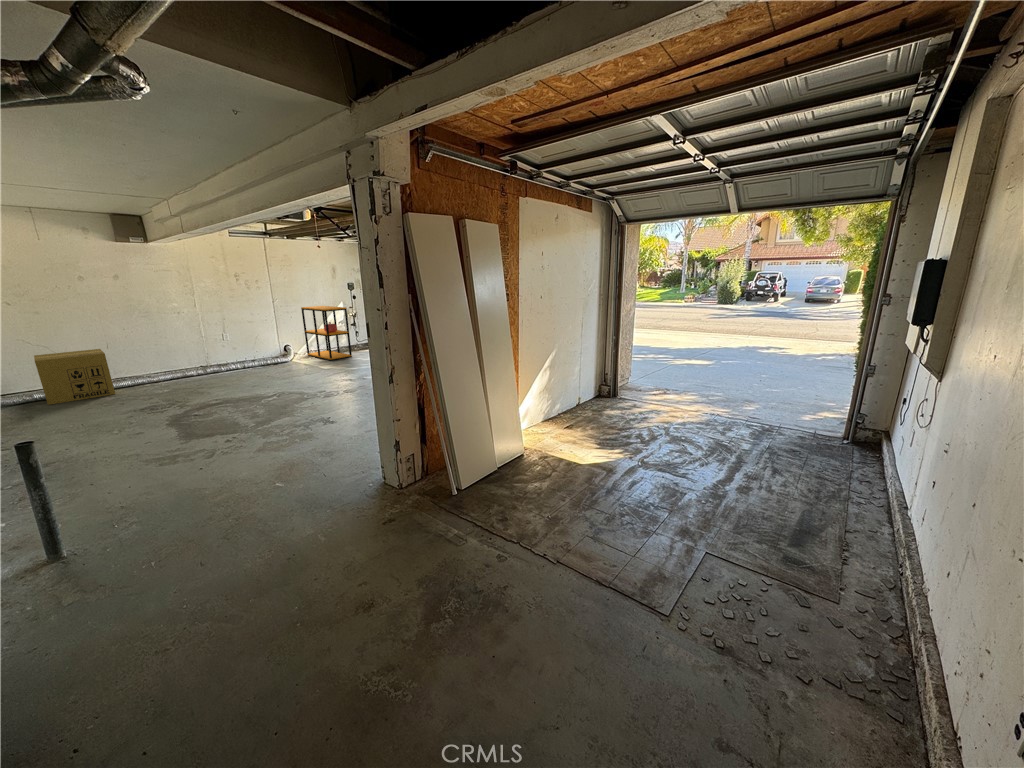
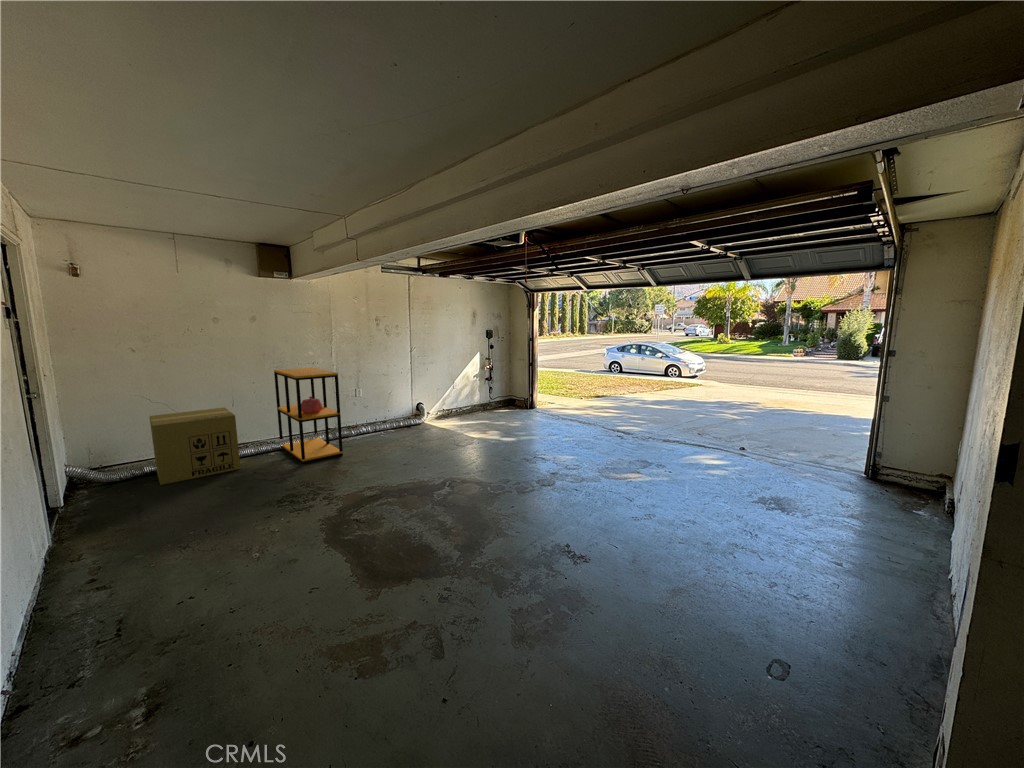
shelving unit: present [301,306,352,361] -> present [274,367,343,463]

